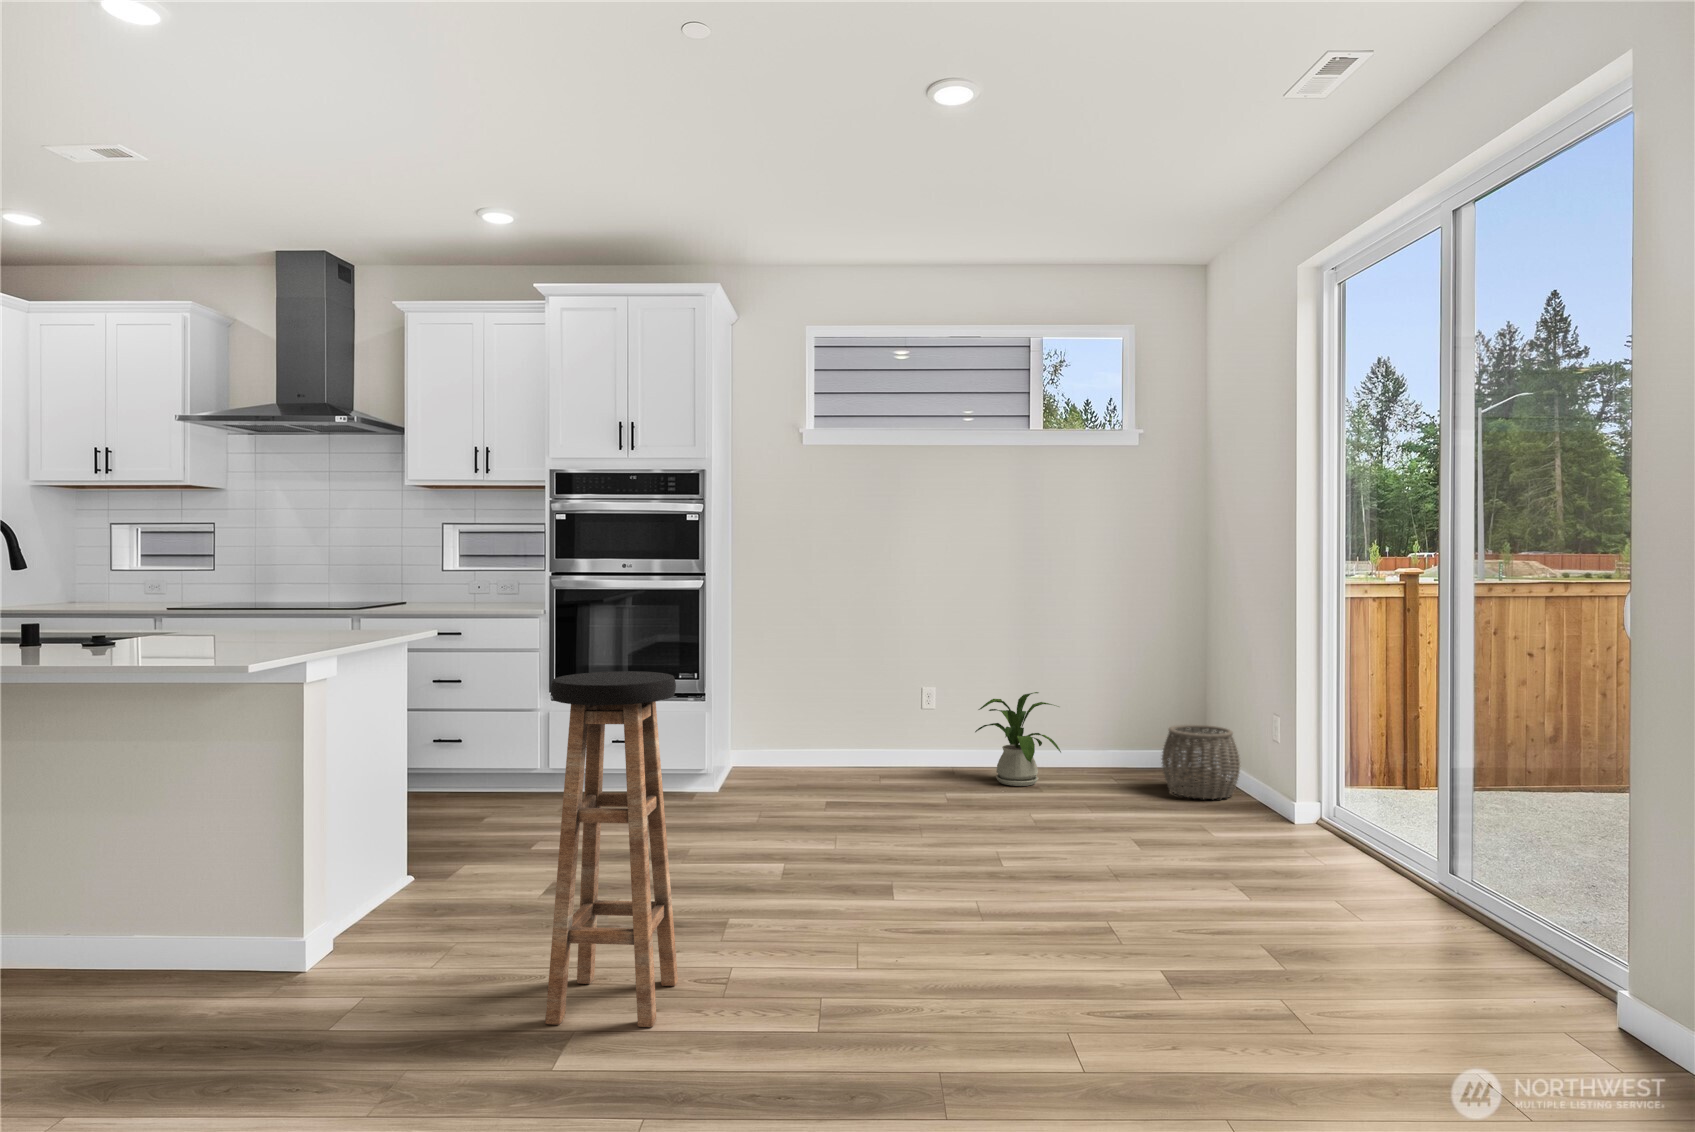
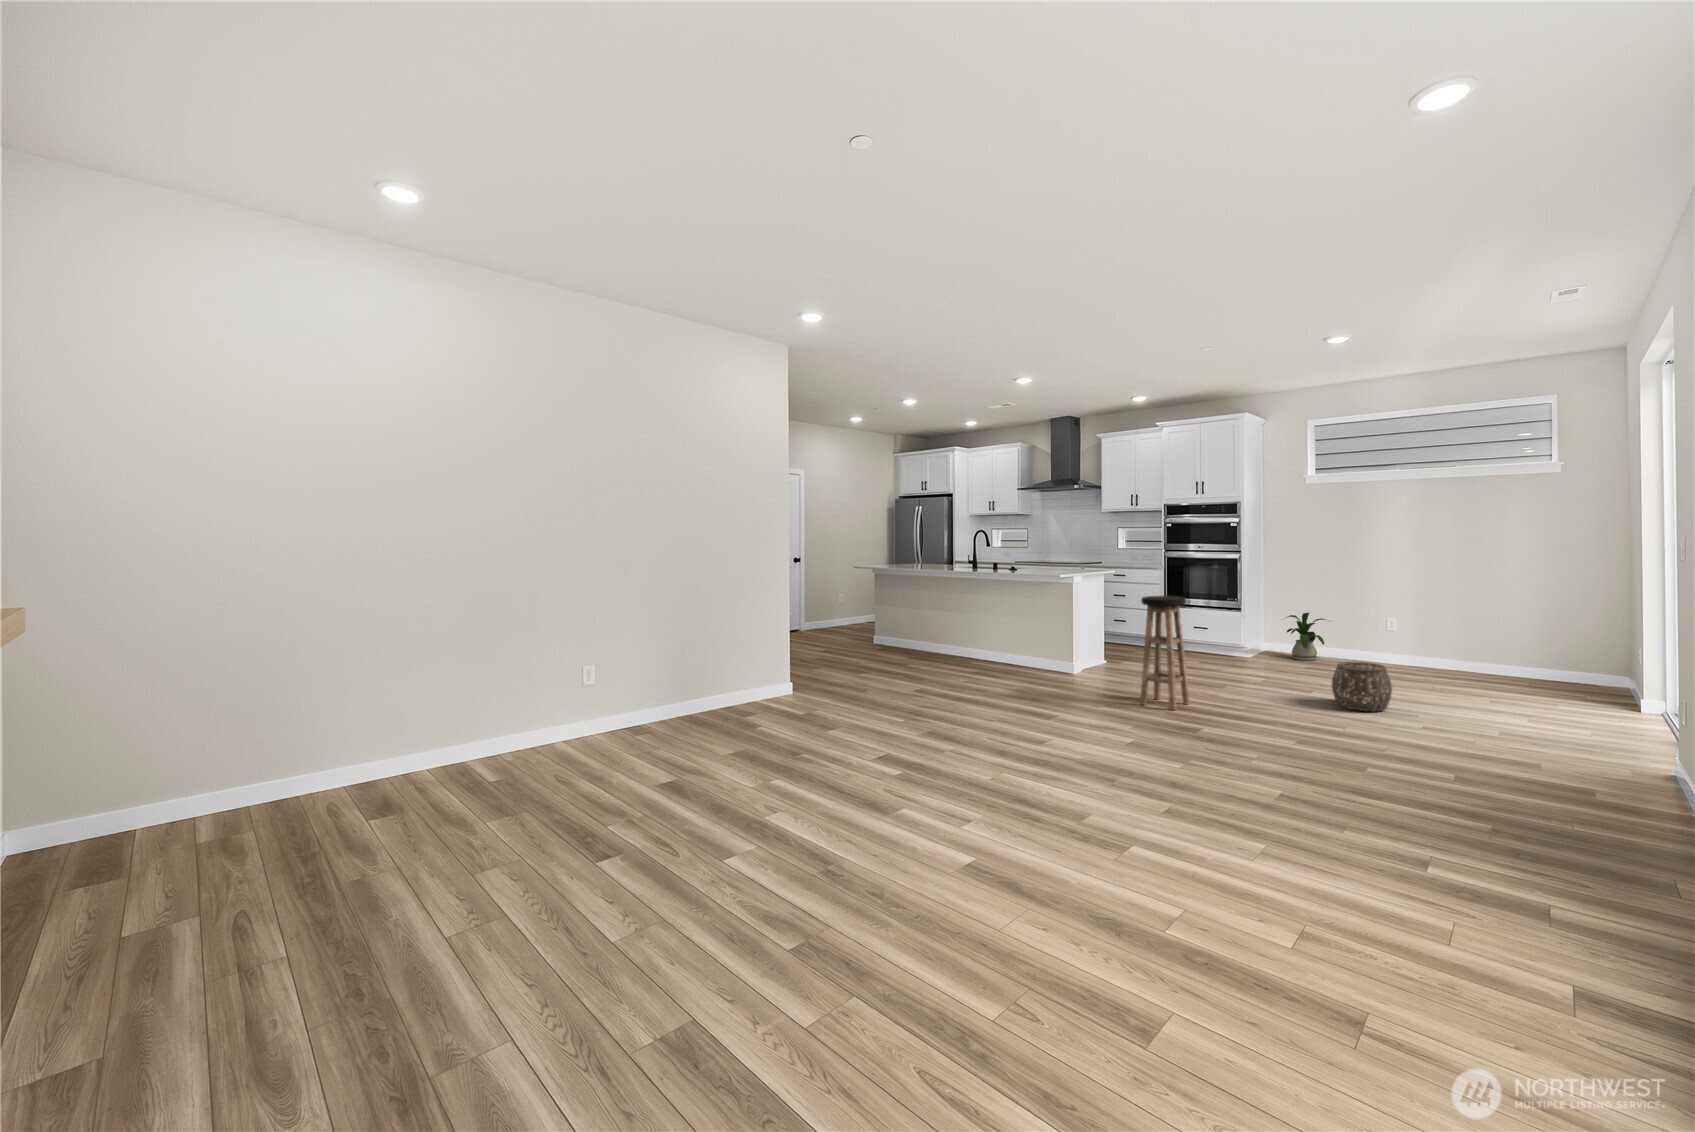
house plant: present [975,692,1061,786] -> present [1286,613,1329,661]
woven basket: present [1162,725,1240,799] -> present [1332,662,1392,712]

